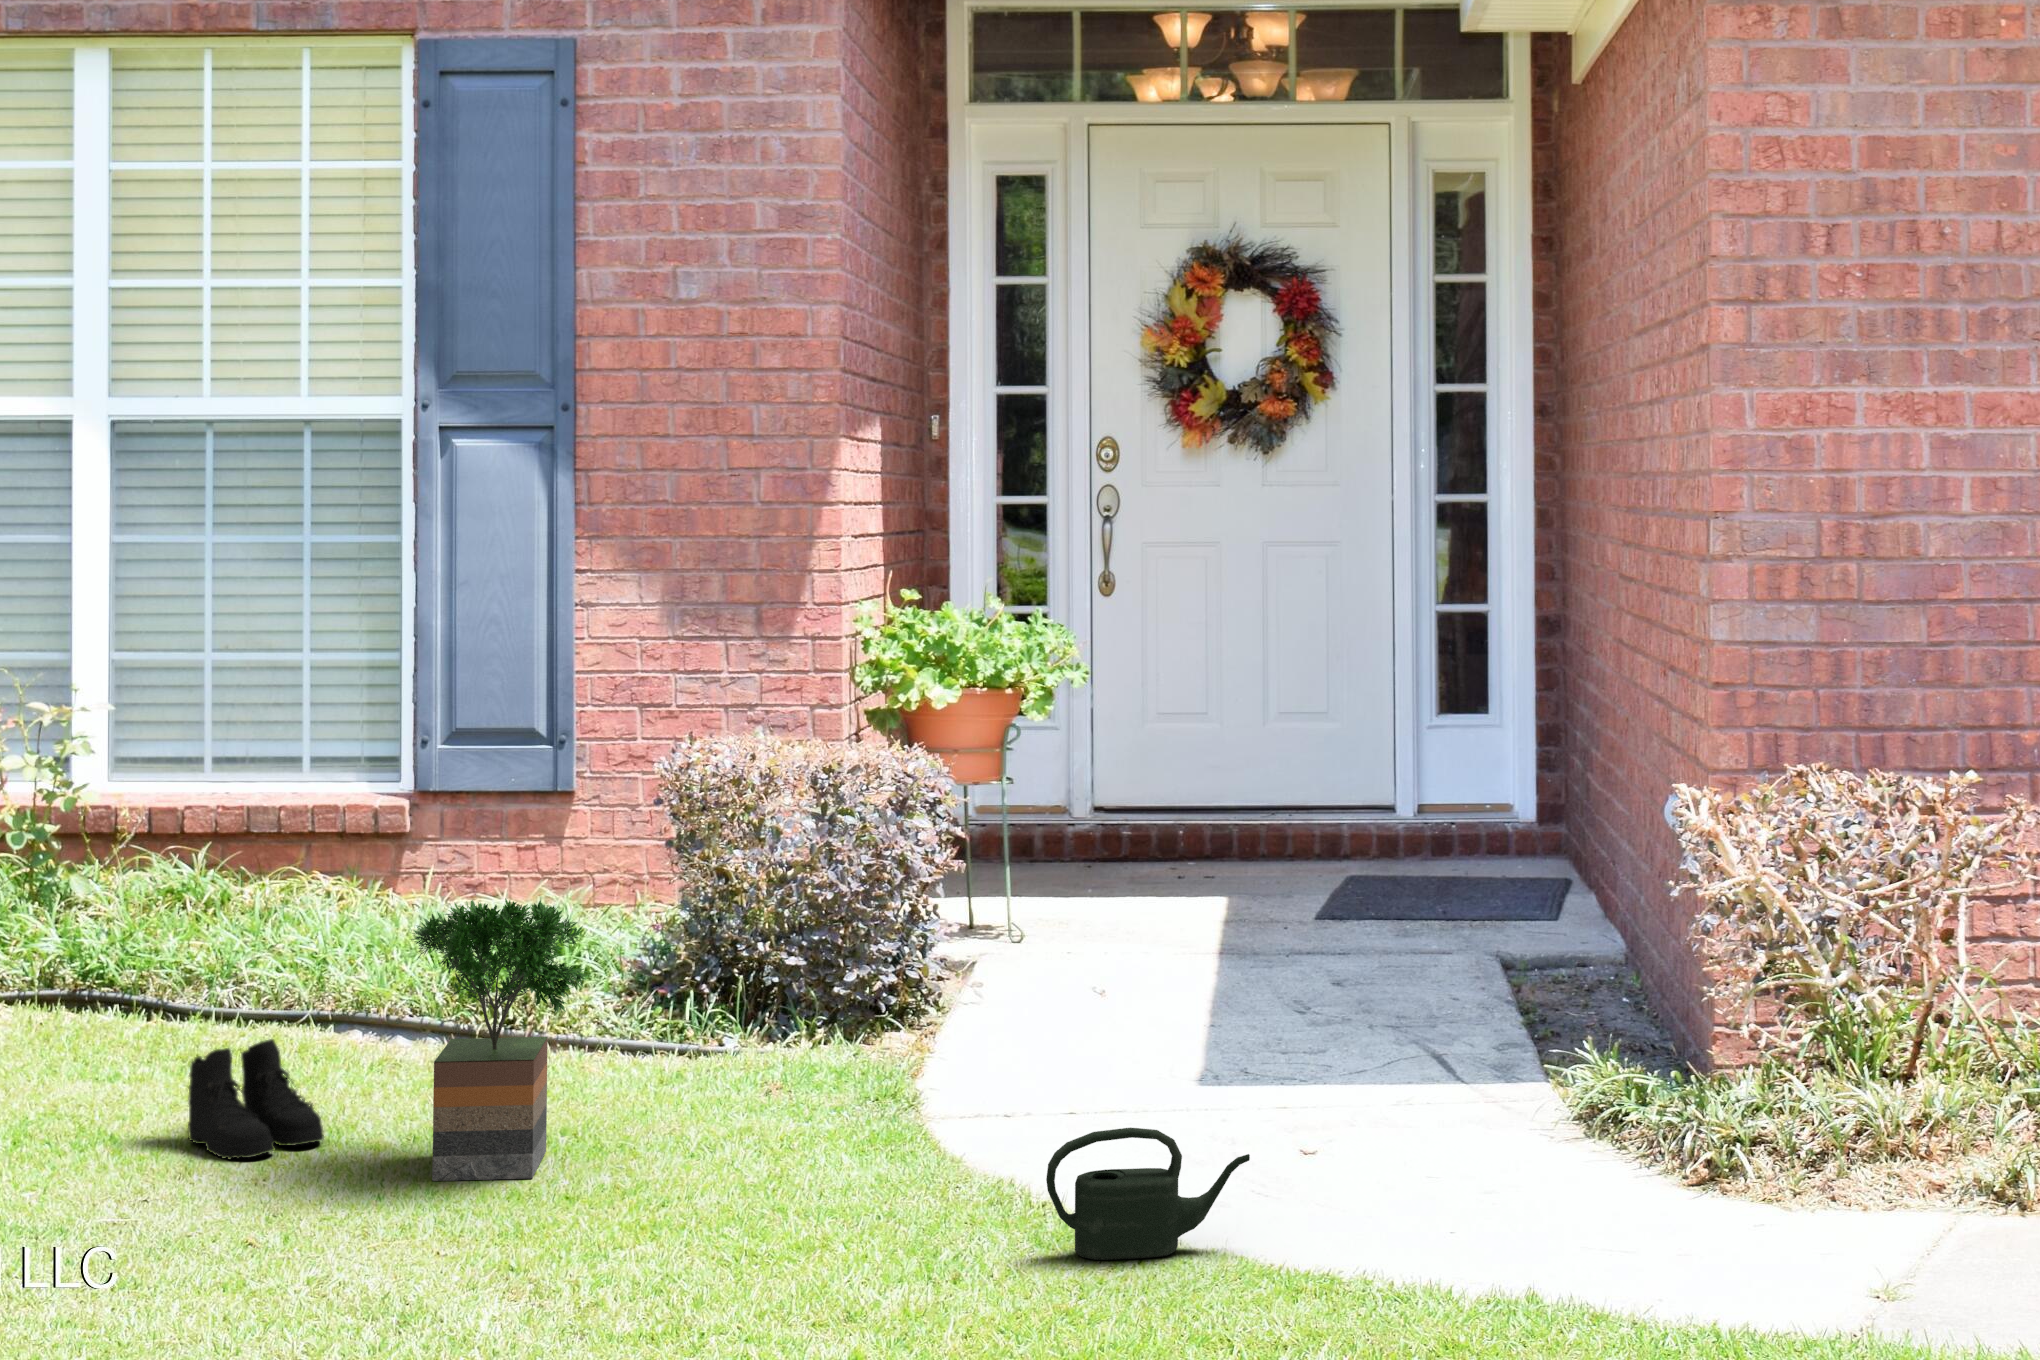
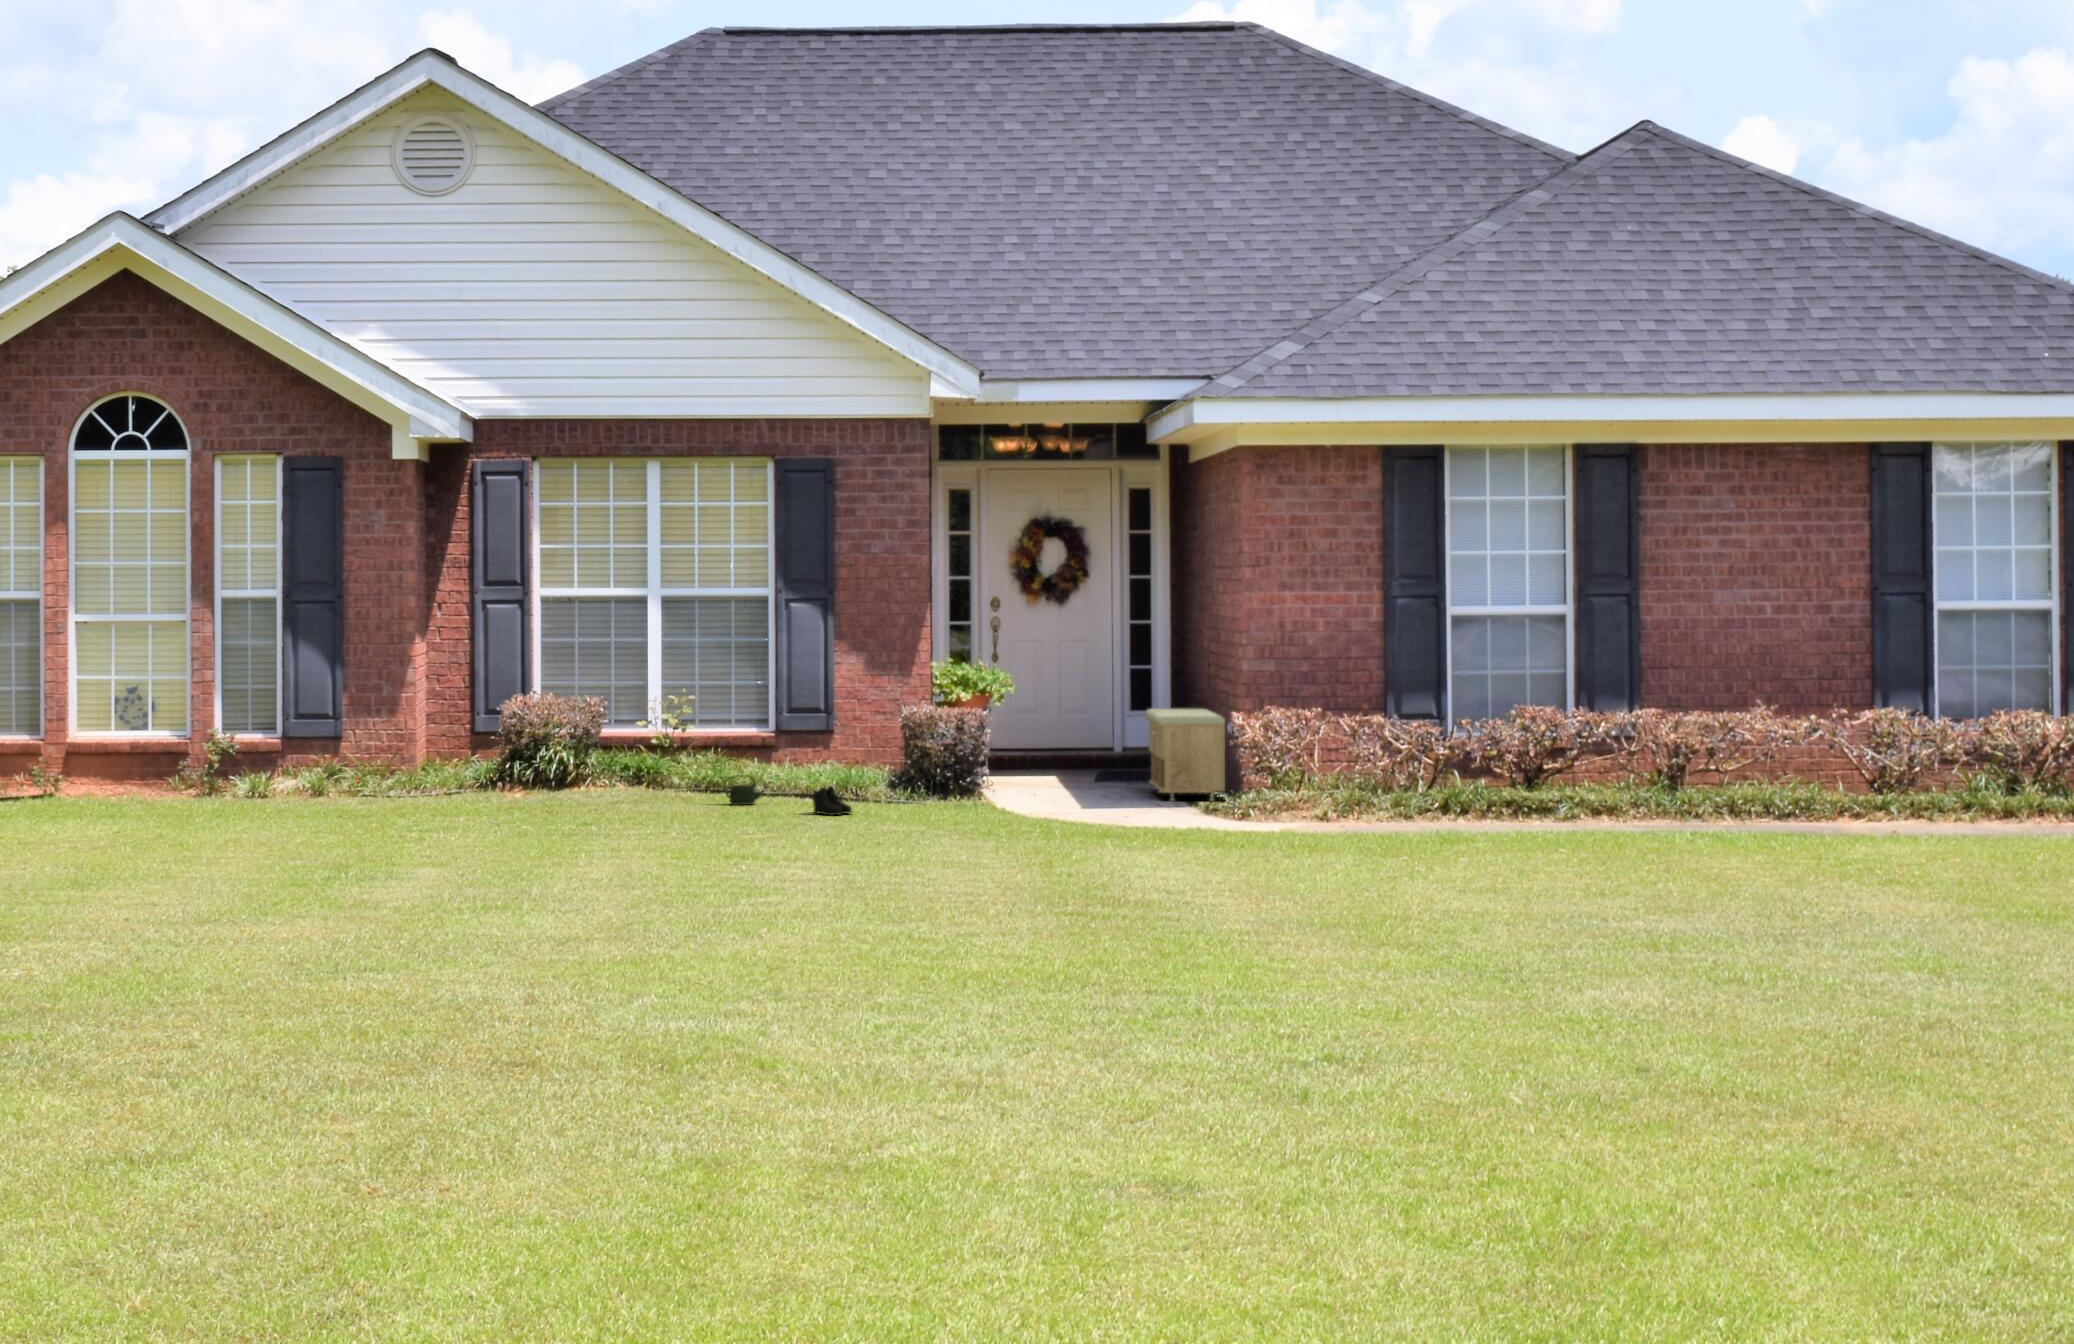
storage bench: none [1431,737,1653,1038] -> present [1146,709,1225,801]
potted tree: present [411,898,589,1181] -> none [883,742,935,818]
watering can: present [1046,1128,1250,1260] -> present [723,775,766,805]

